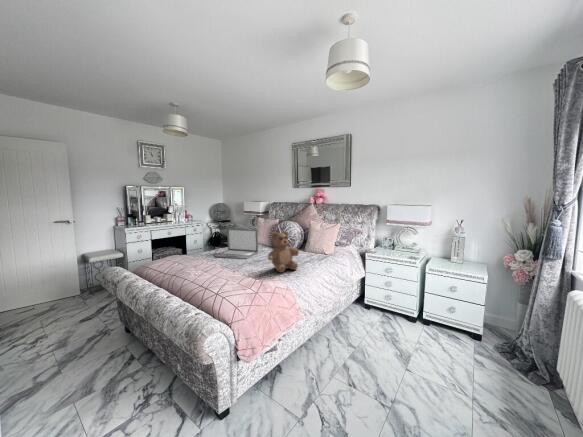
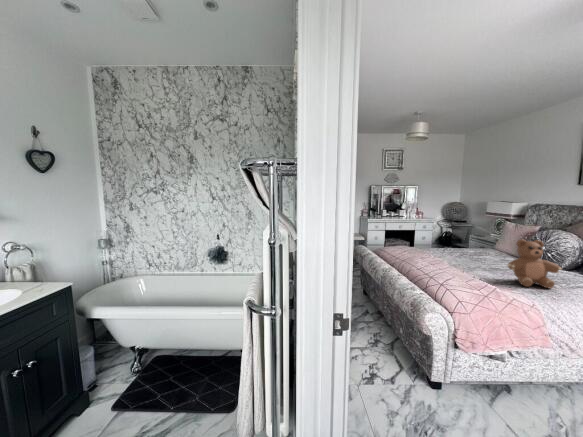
laptop: present [215,228,258,259] -> none [443,229,500,264]

